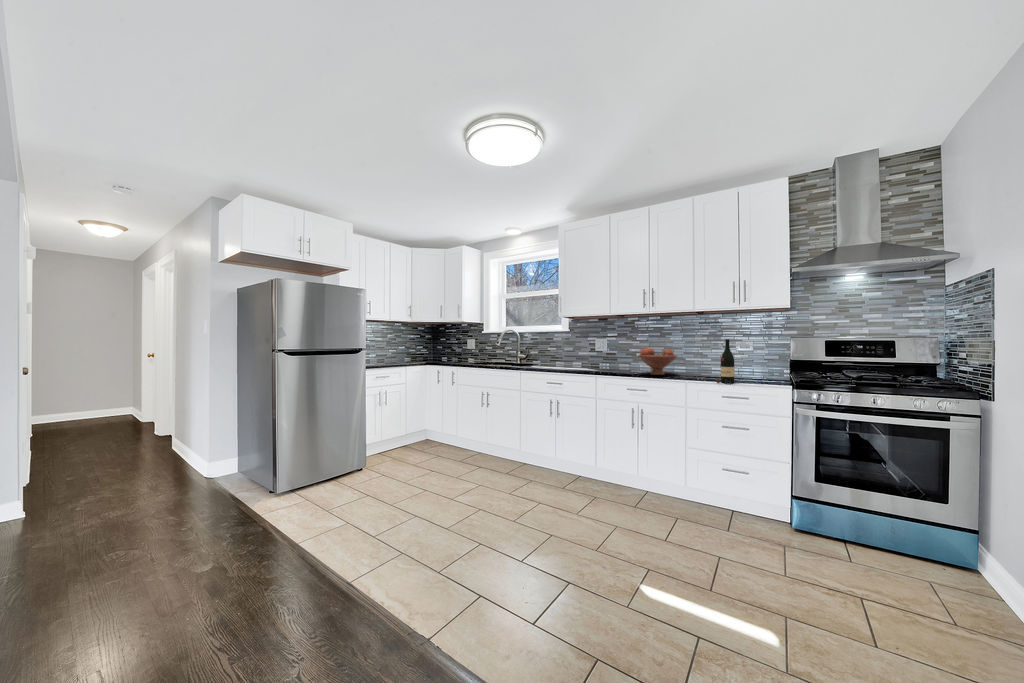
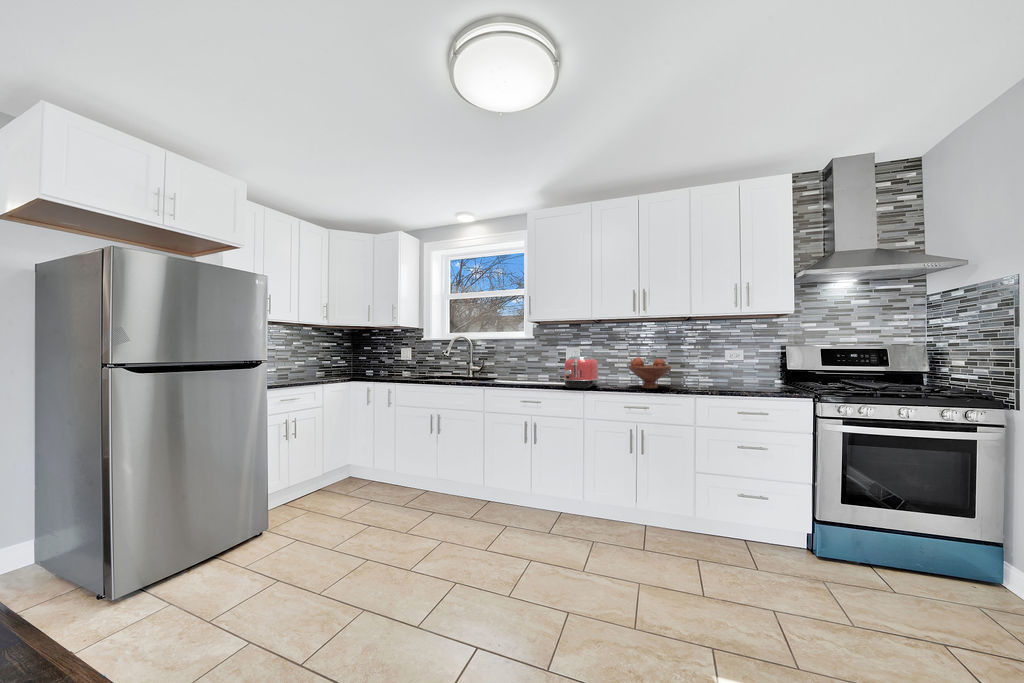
wine bottle: present [716,339,734,383] -> none [726,348,745,398]
toaster: none [583,347,616,374] -> present [564,356,599,389]

